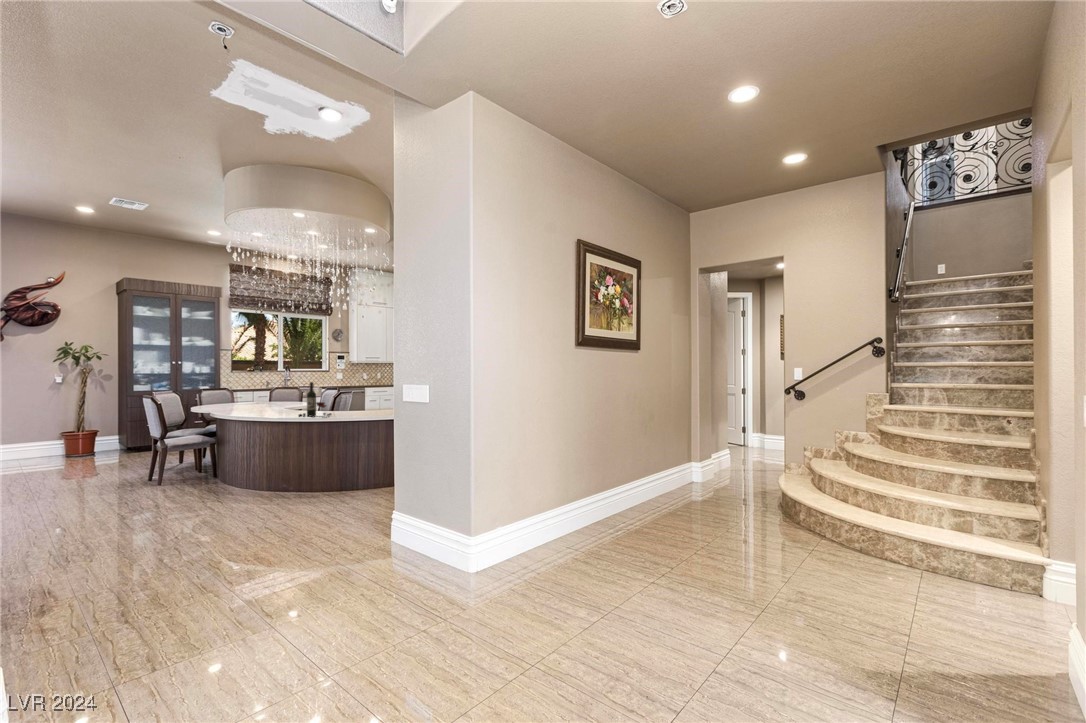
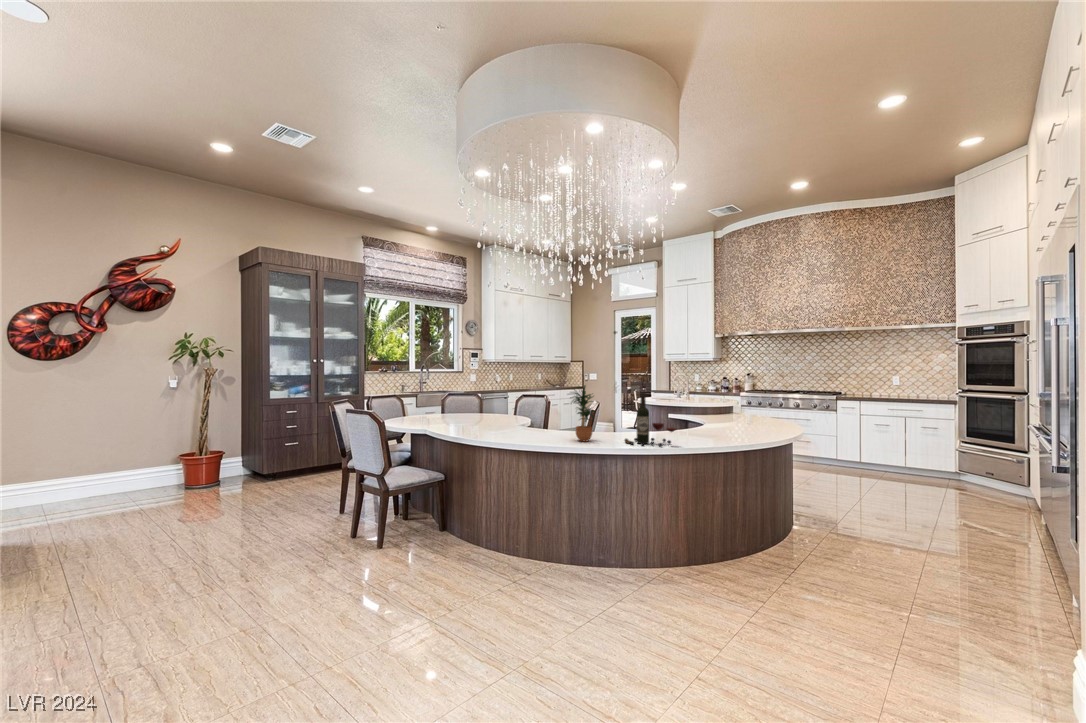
potted plant: none [265,376,289,415] -> present [570,385,595,442]

